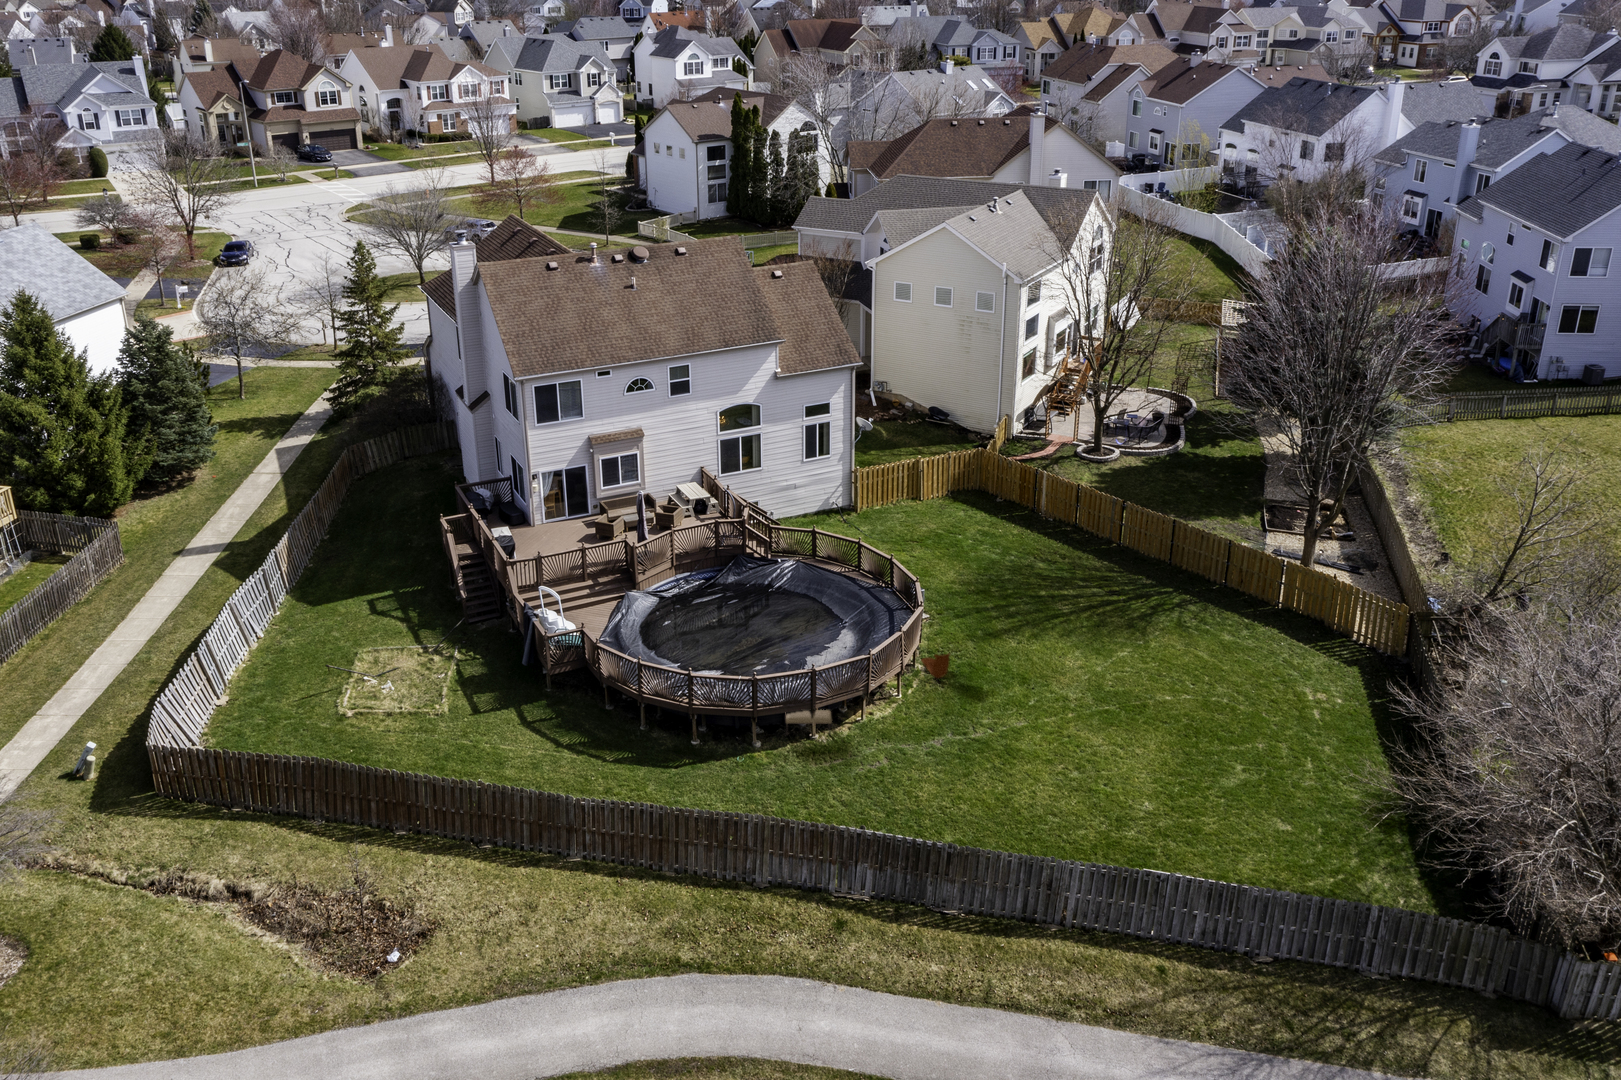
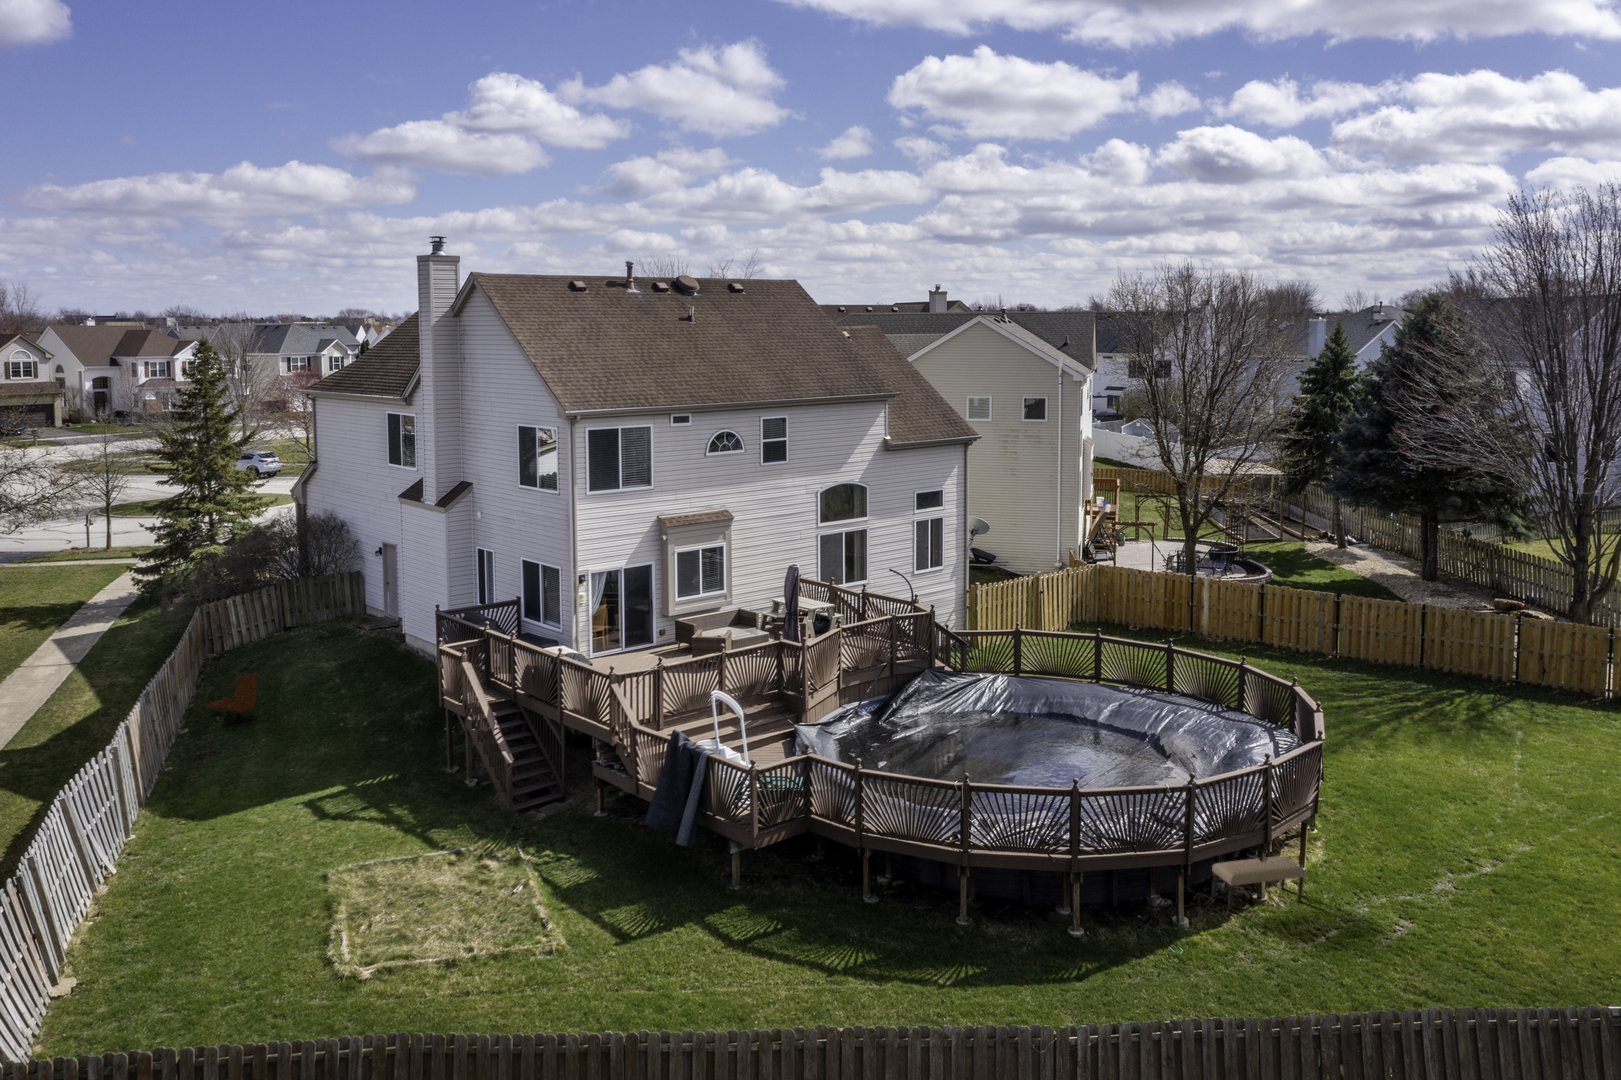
lounge chair: present [921,653,950,681] -> present [205,672,257,721]

